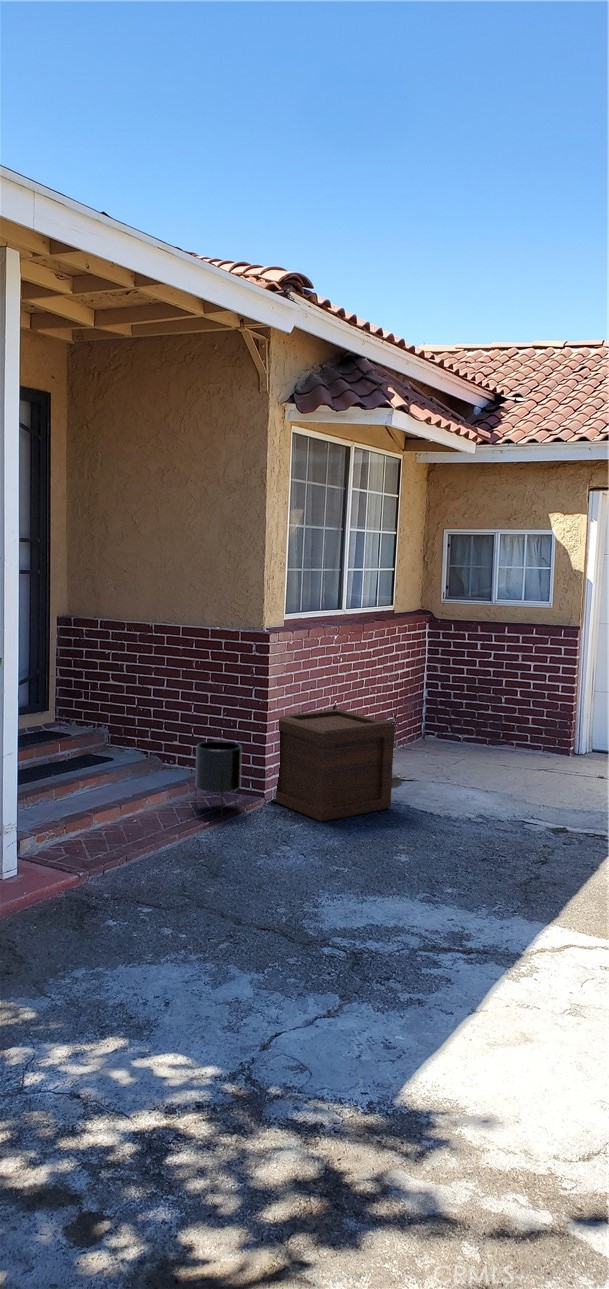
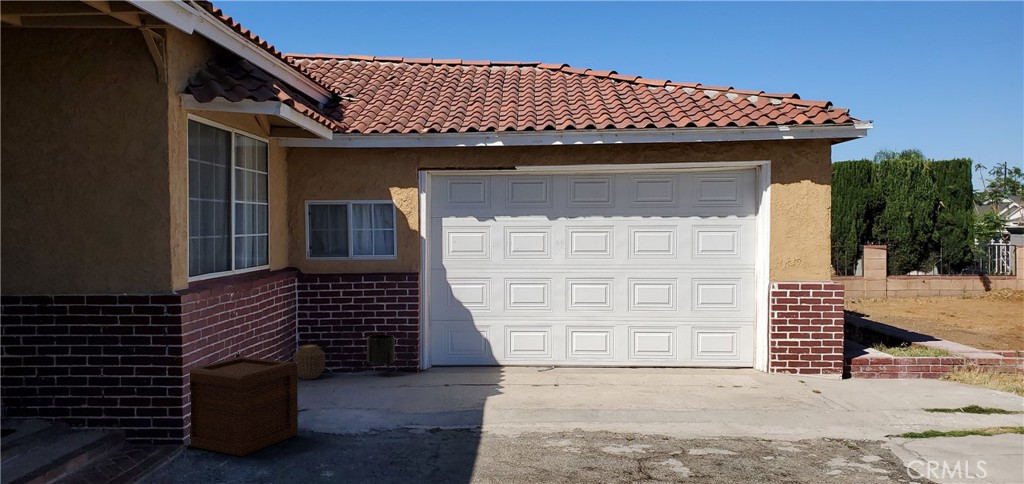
woven basket: none [416,705,453,746] -> present [293,345,325,379]
planter: present [195,741,242,815] -> present [366,335,395,372]

